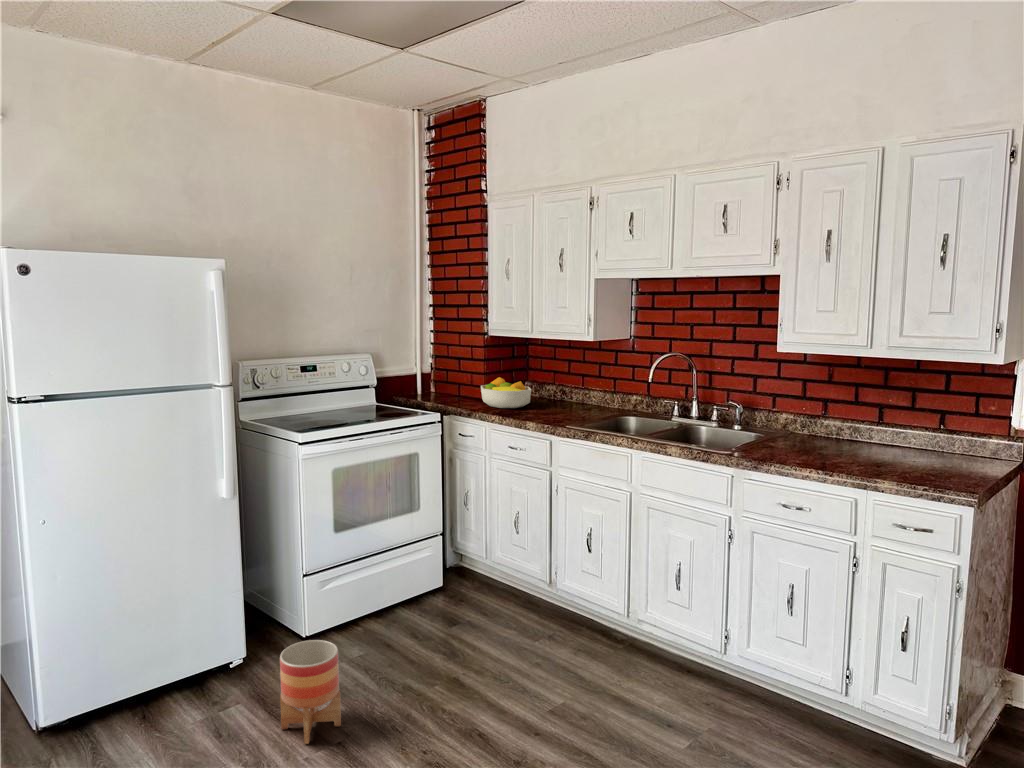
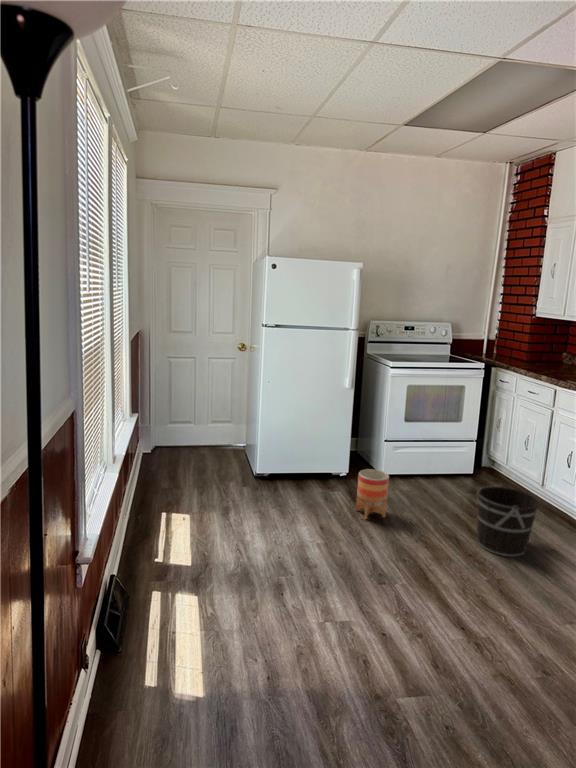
fruit bowl: present [481,377,531,408] -> none [522,346,558,368]
bucket: none [494,608,586,731] -> present [477,485,538,556]

